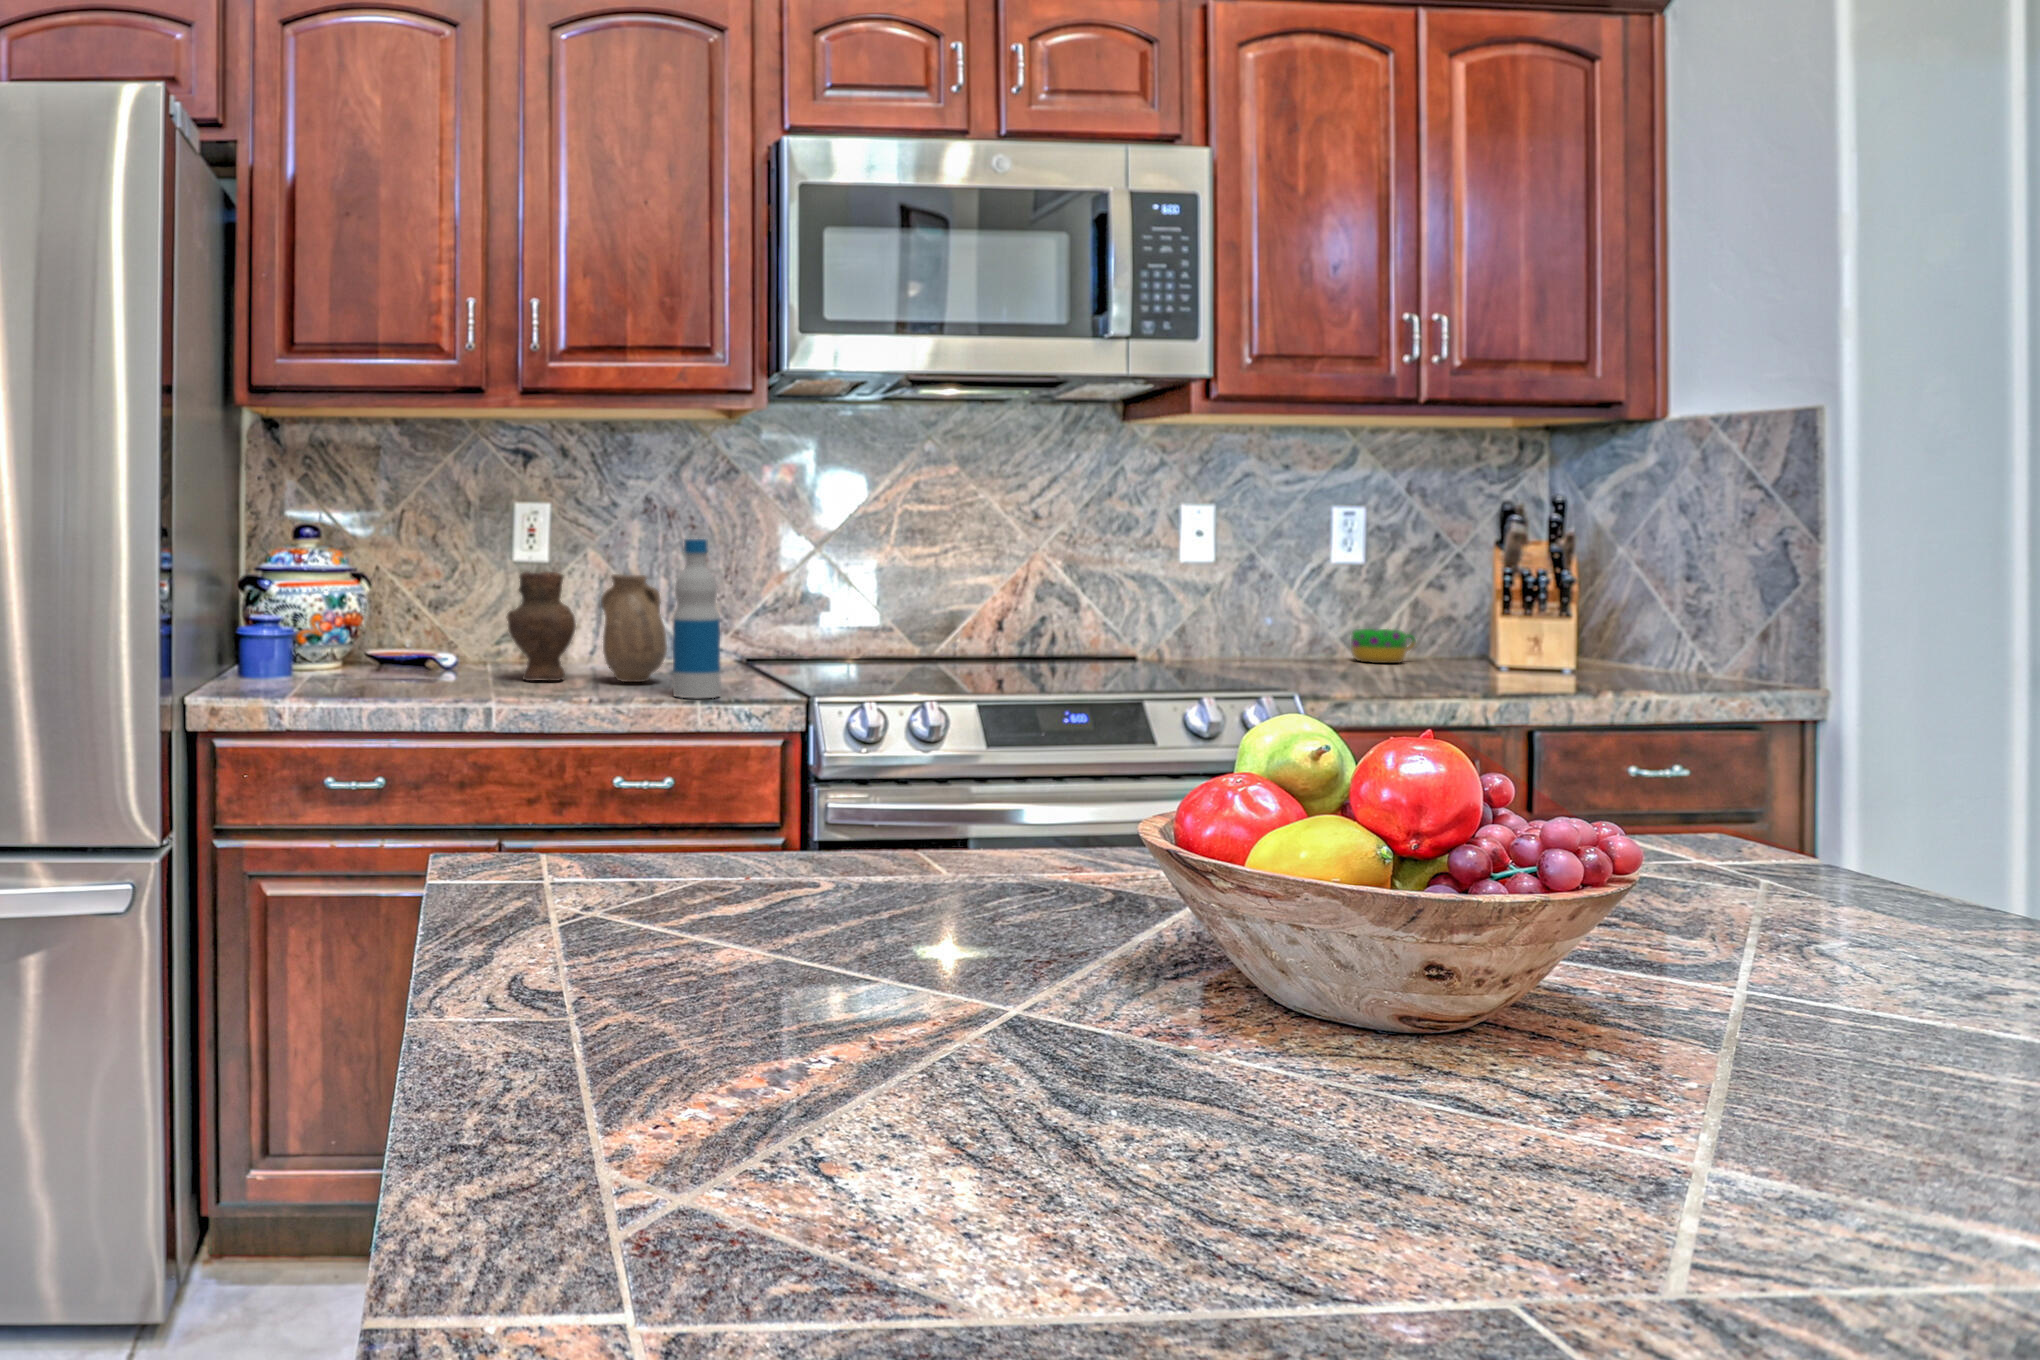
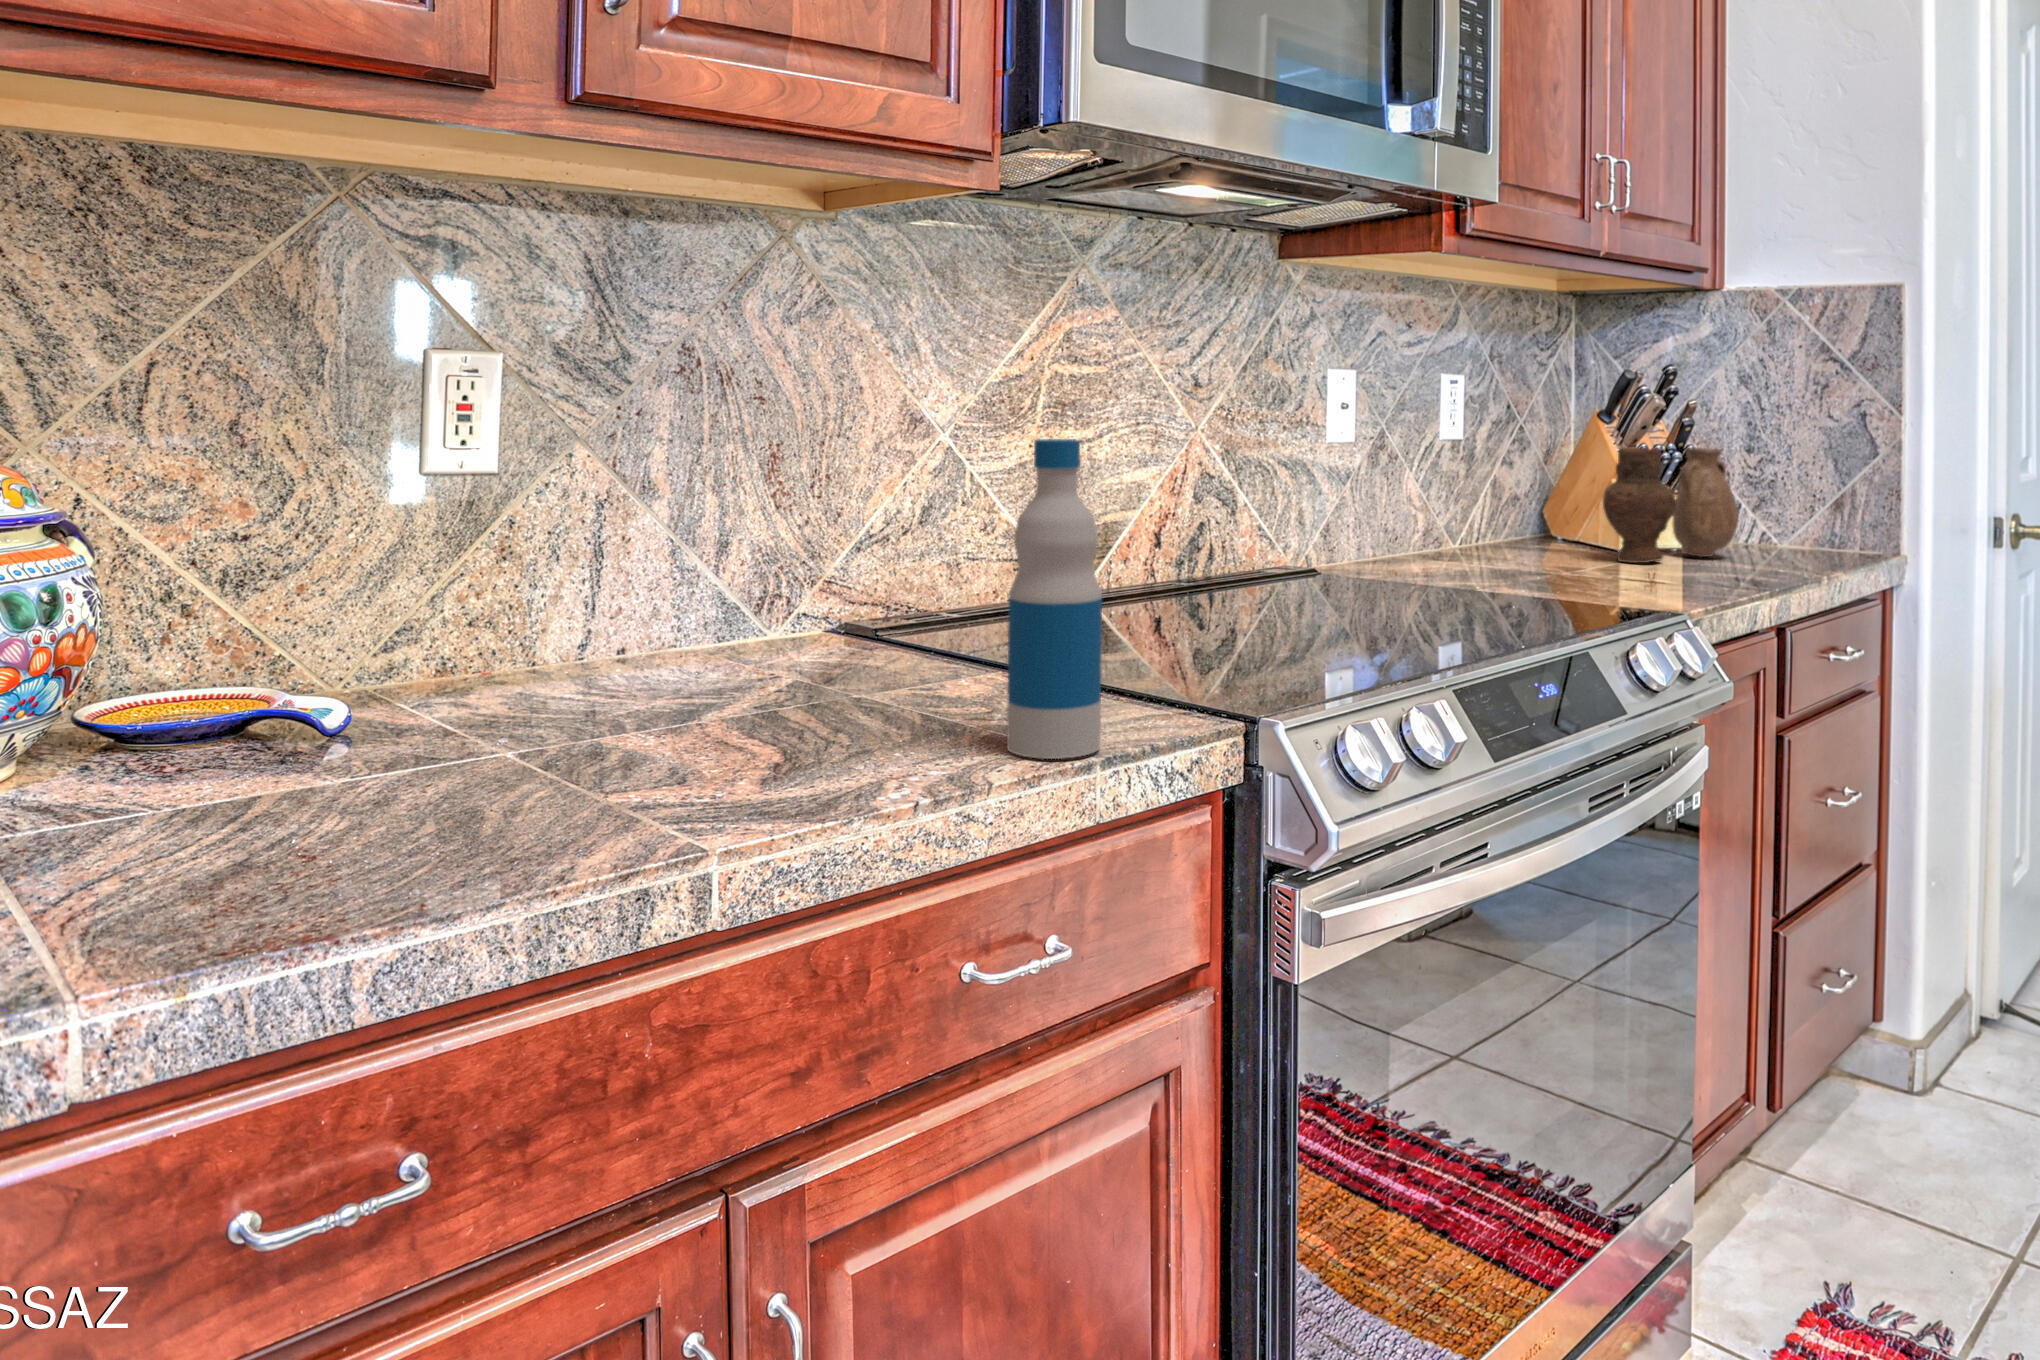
vase: present [506,571,667,682] -> present [1603,447,1739,563]
mug: present [1351,629,1416,663] -> none [1479,516,1537,557]

